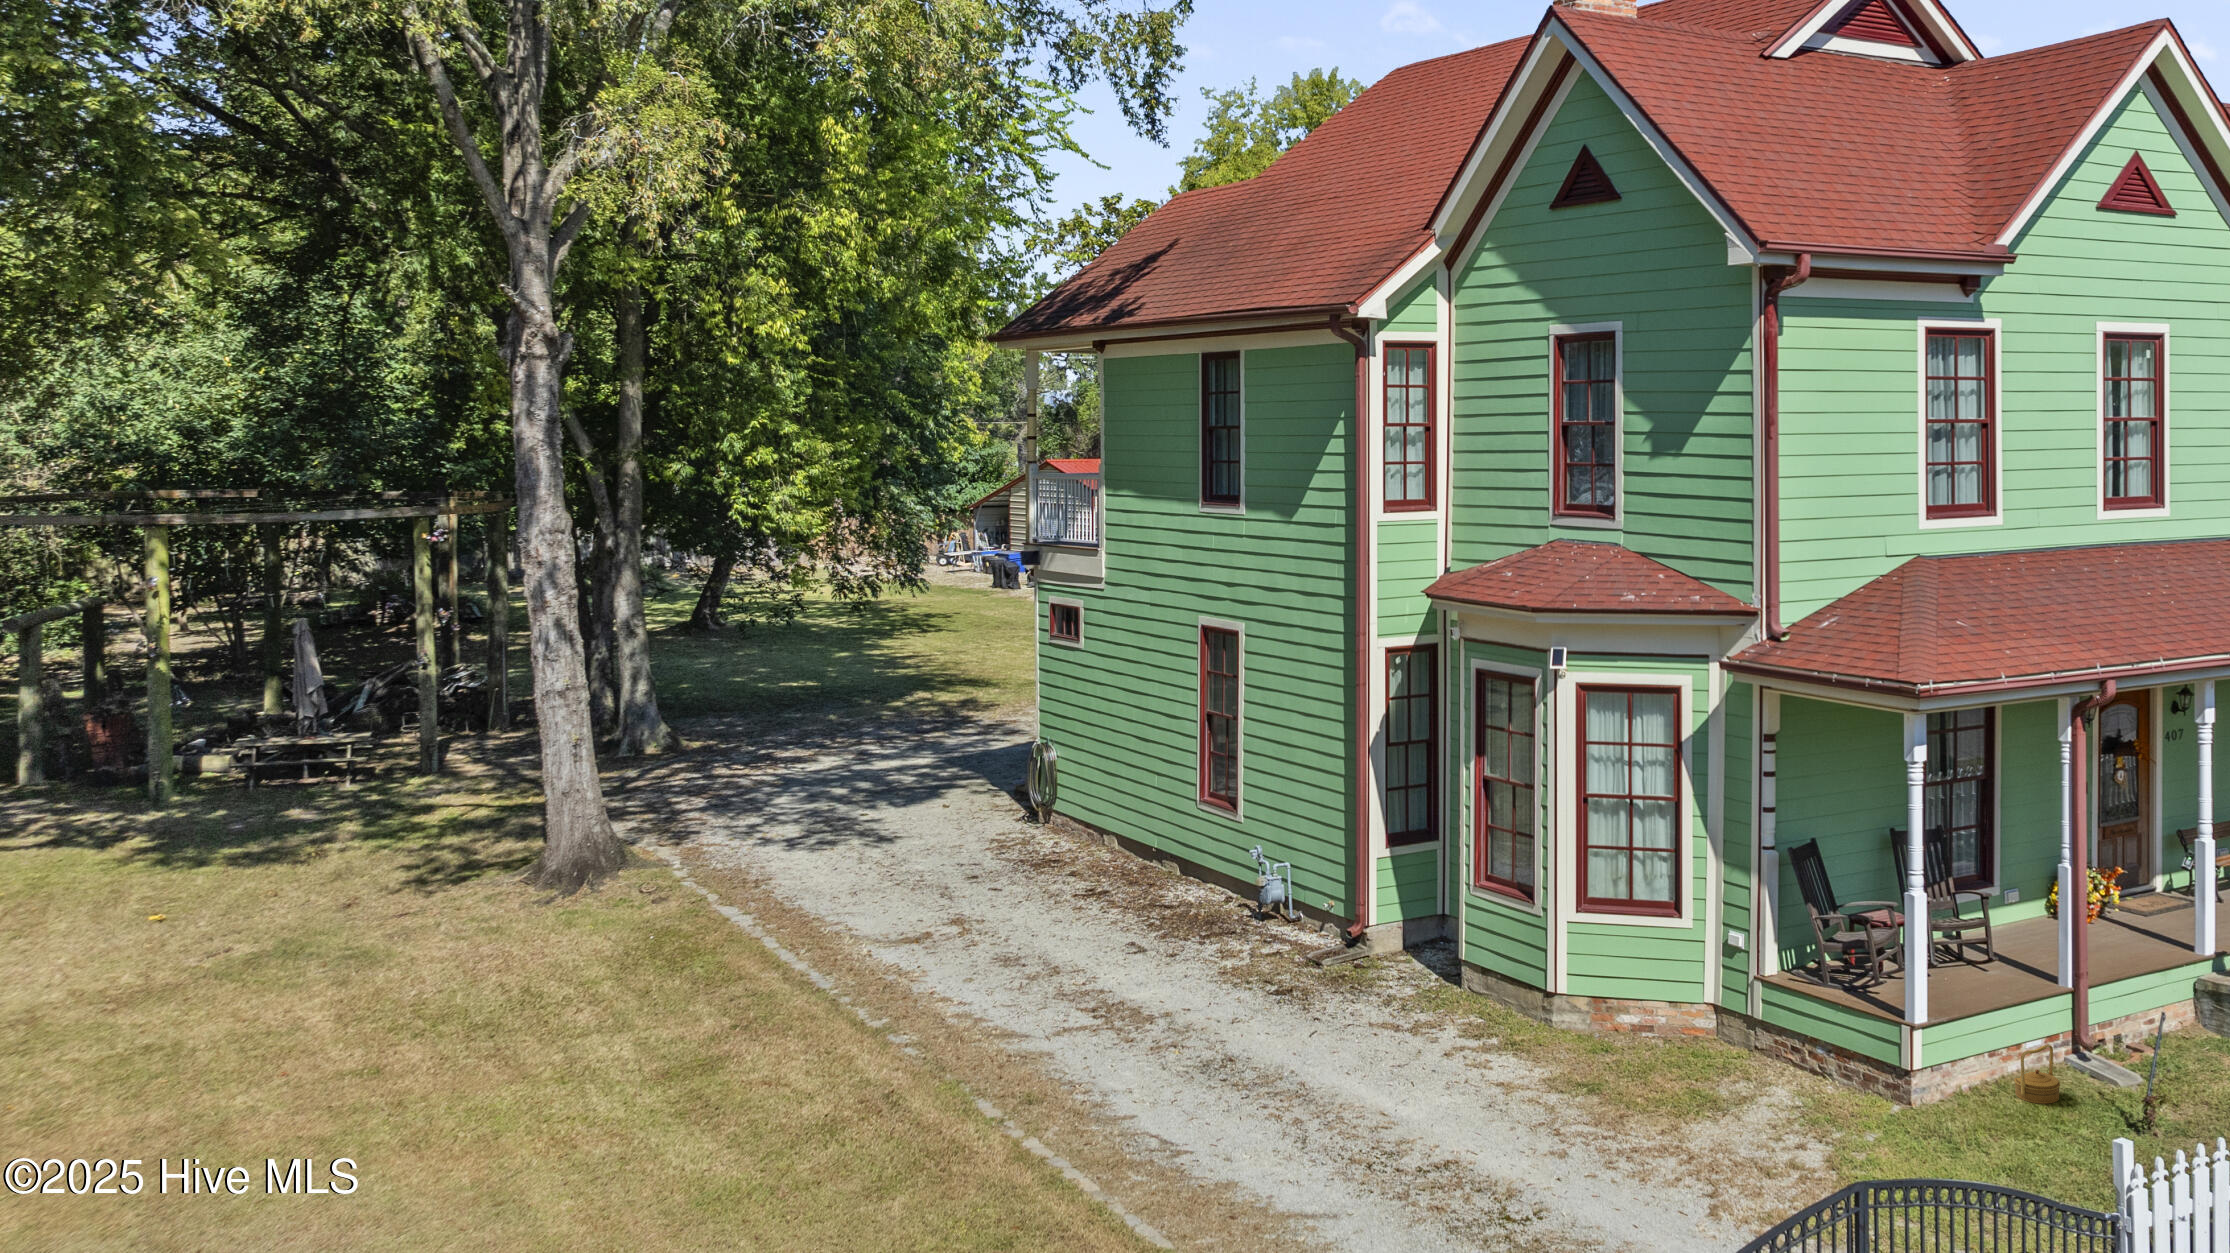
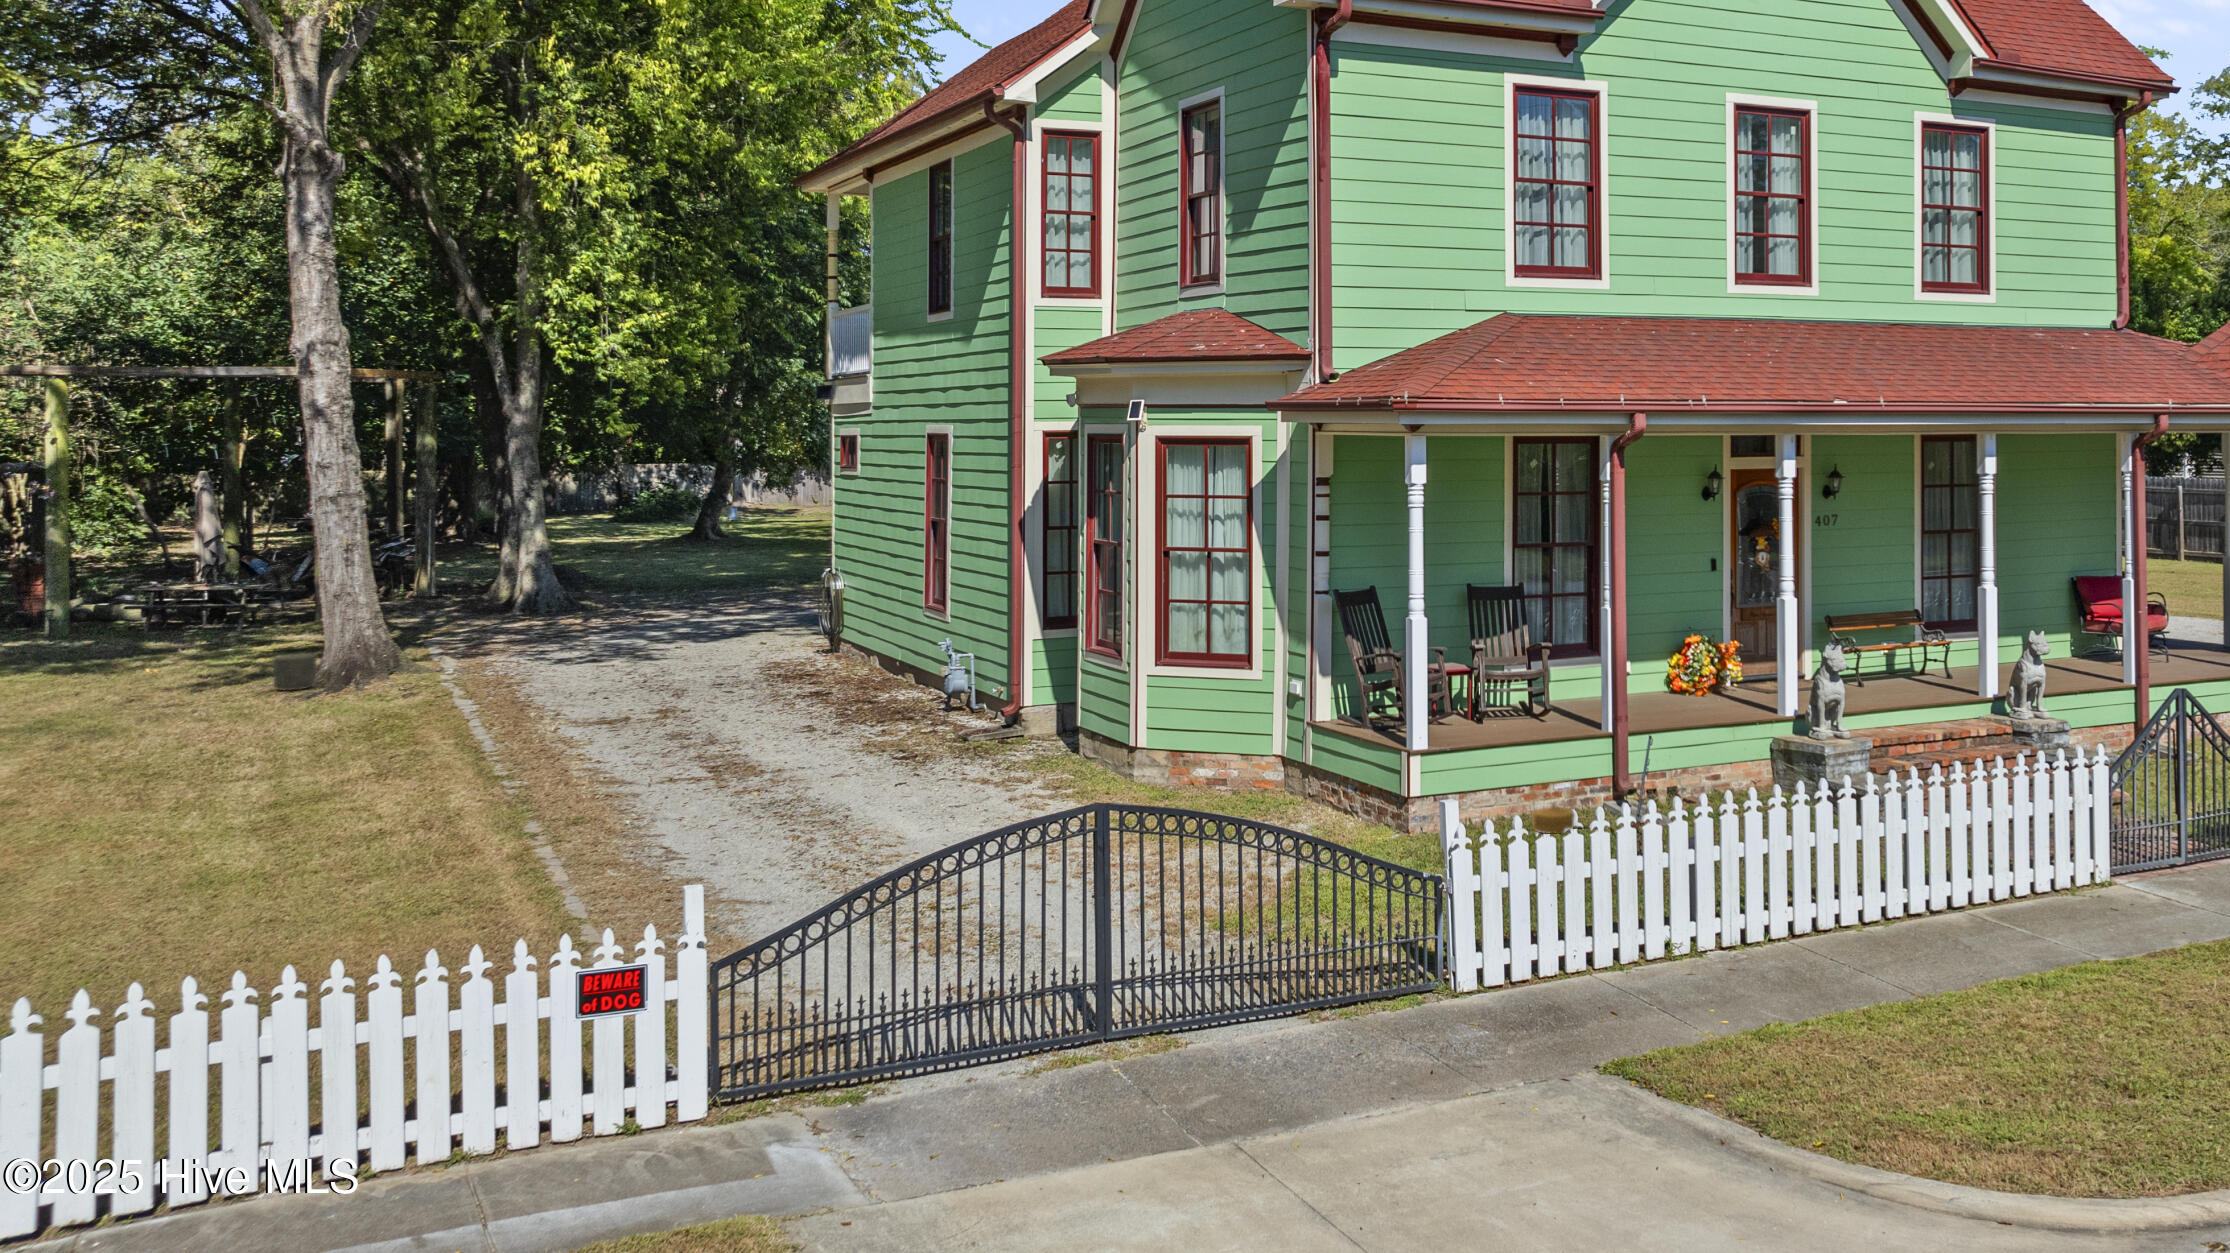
planter: none [521,860,564,902] -> present [272,654,317,691]

